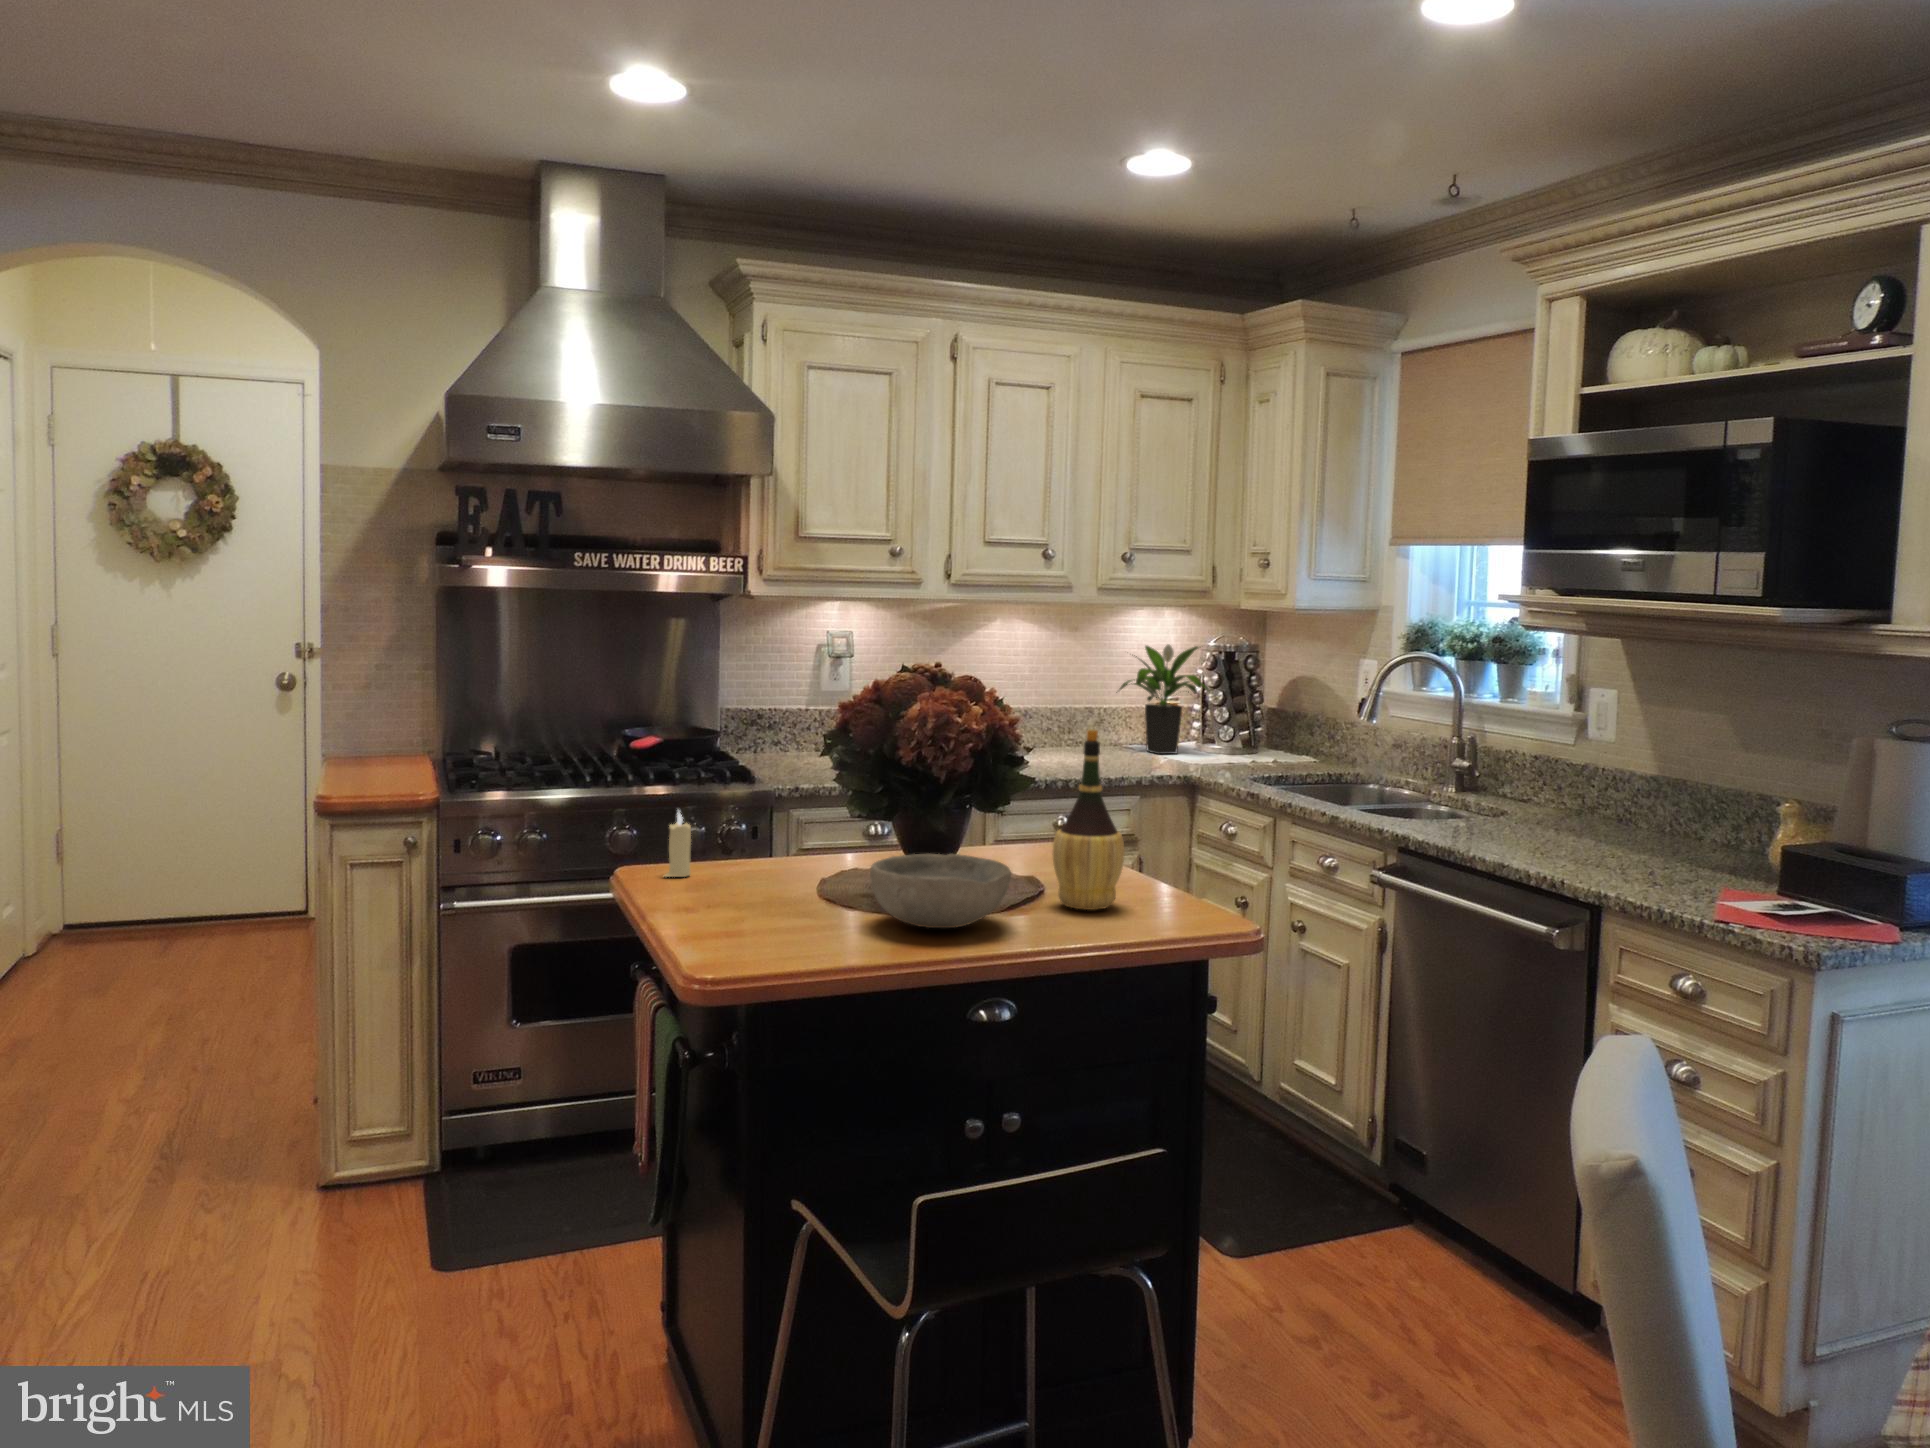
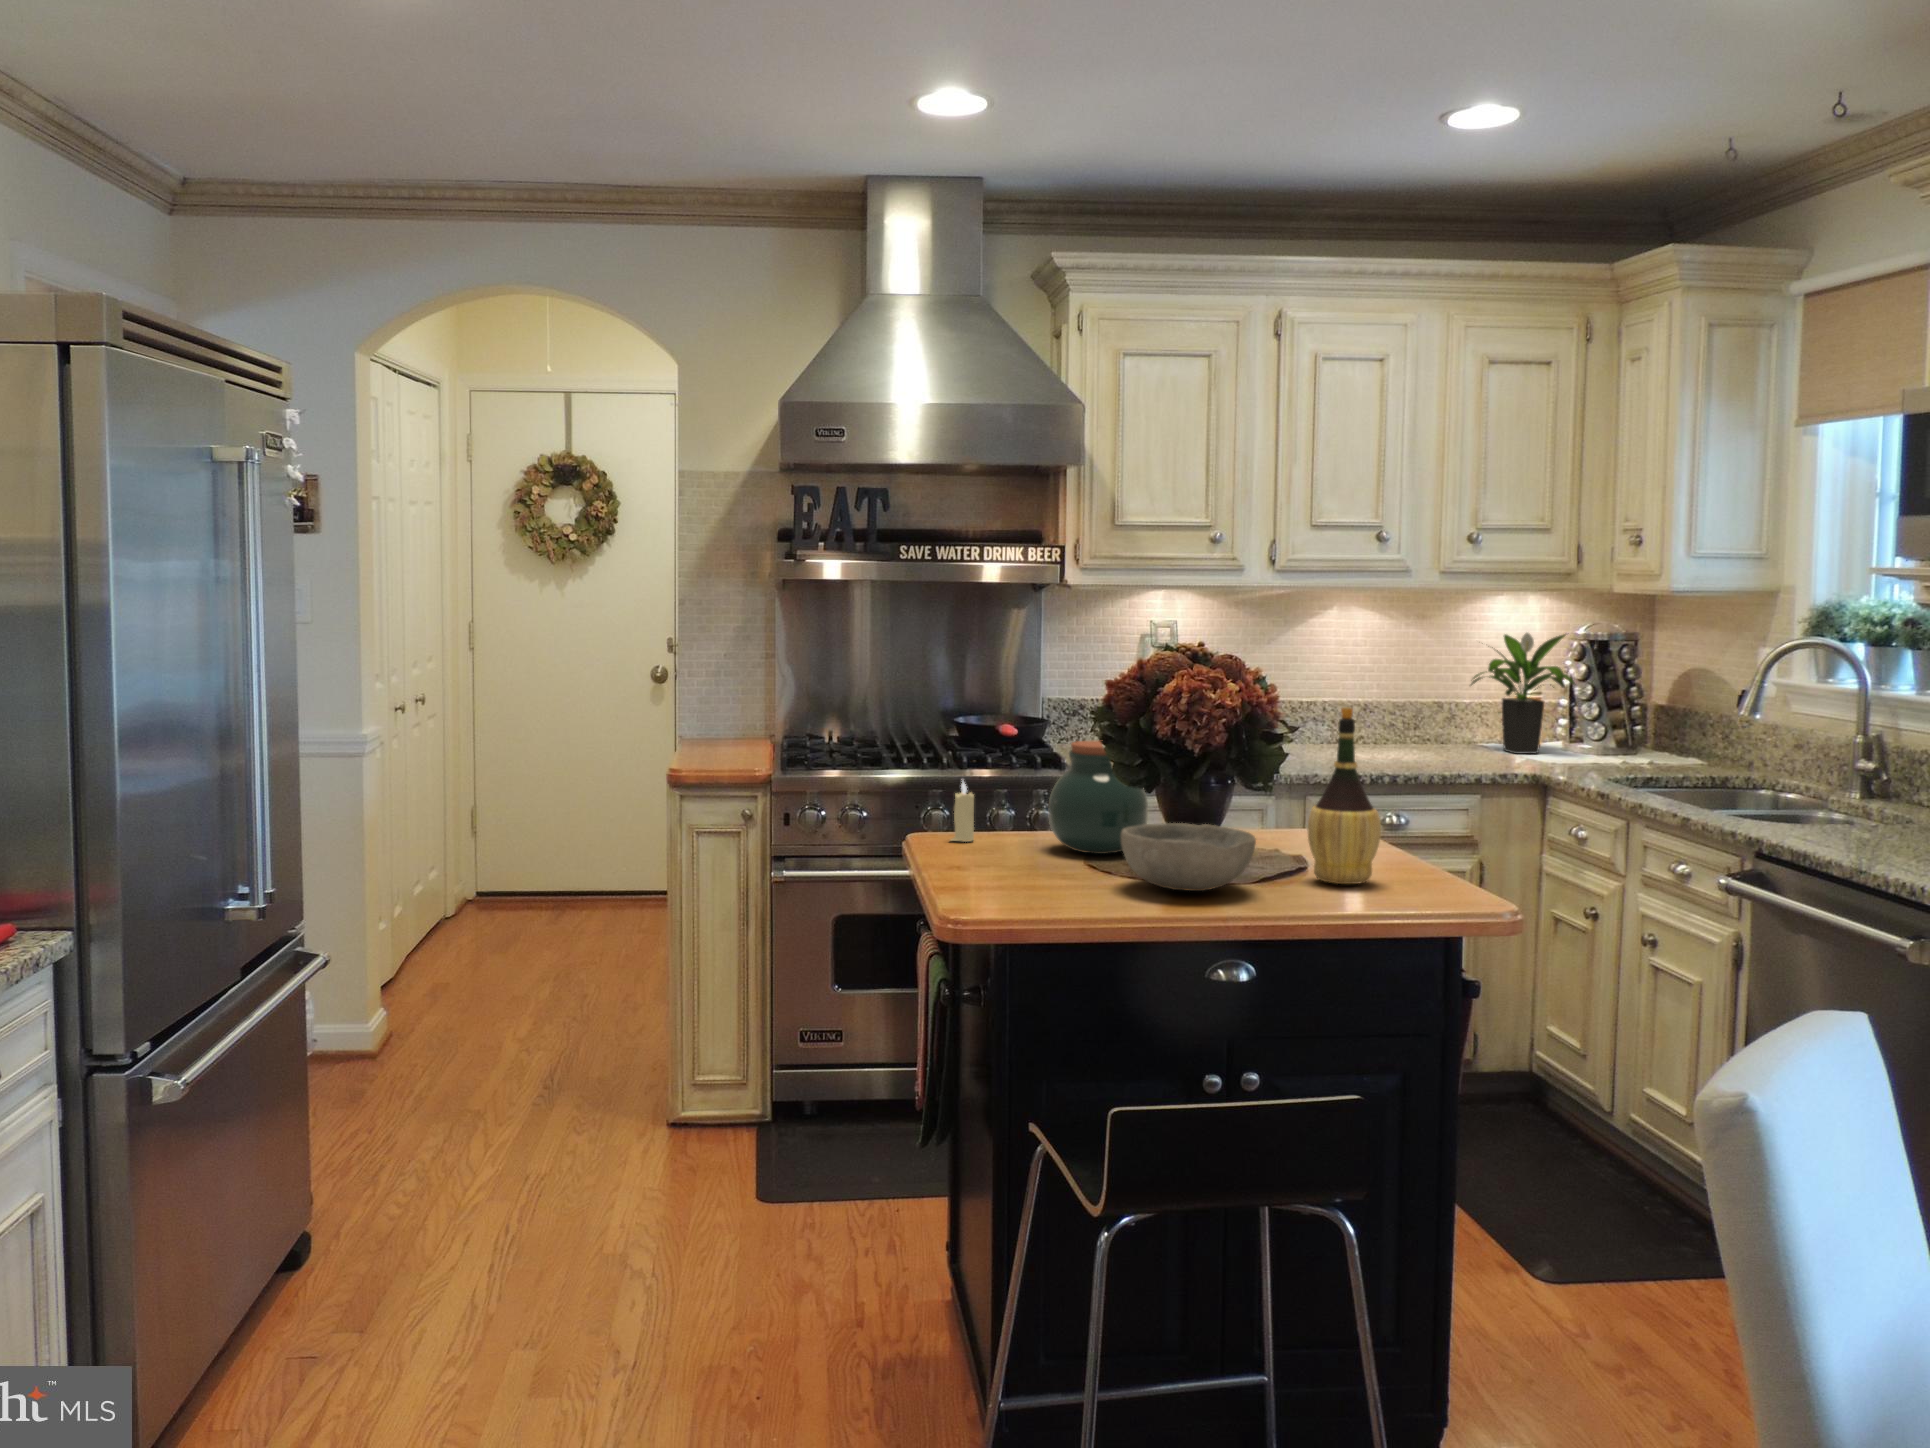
jar: none [775,764,880,885] -> present [1049,741,1148,854]

